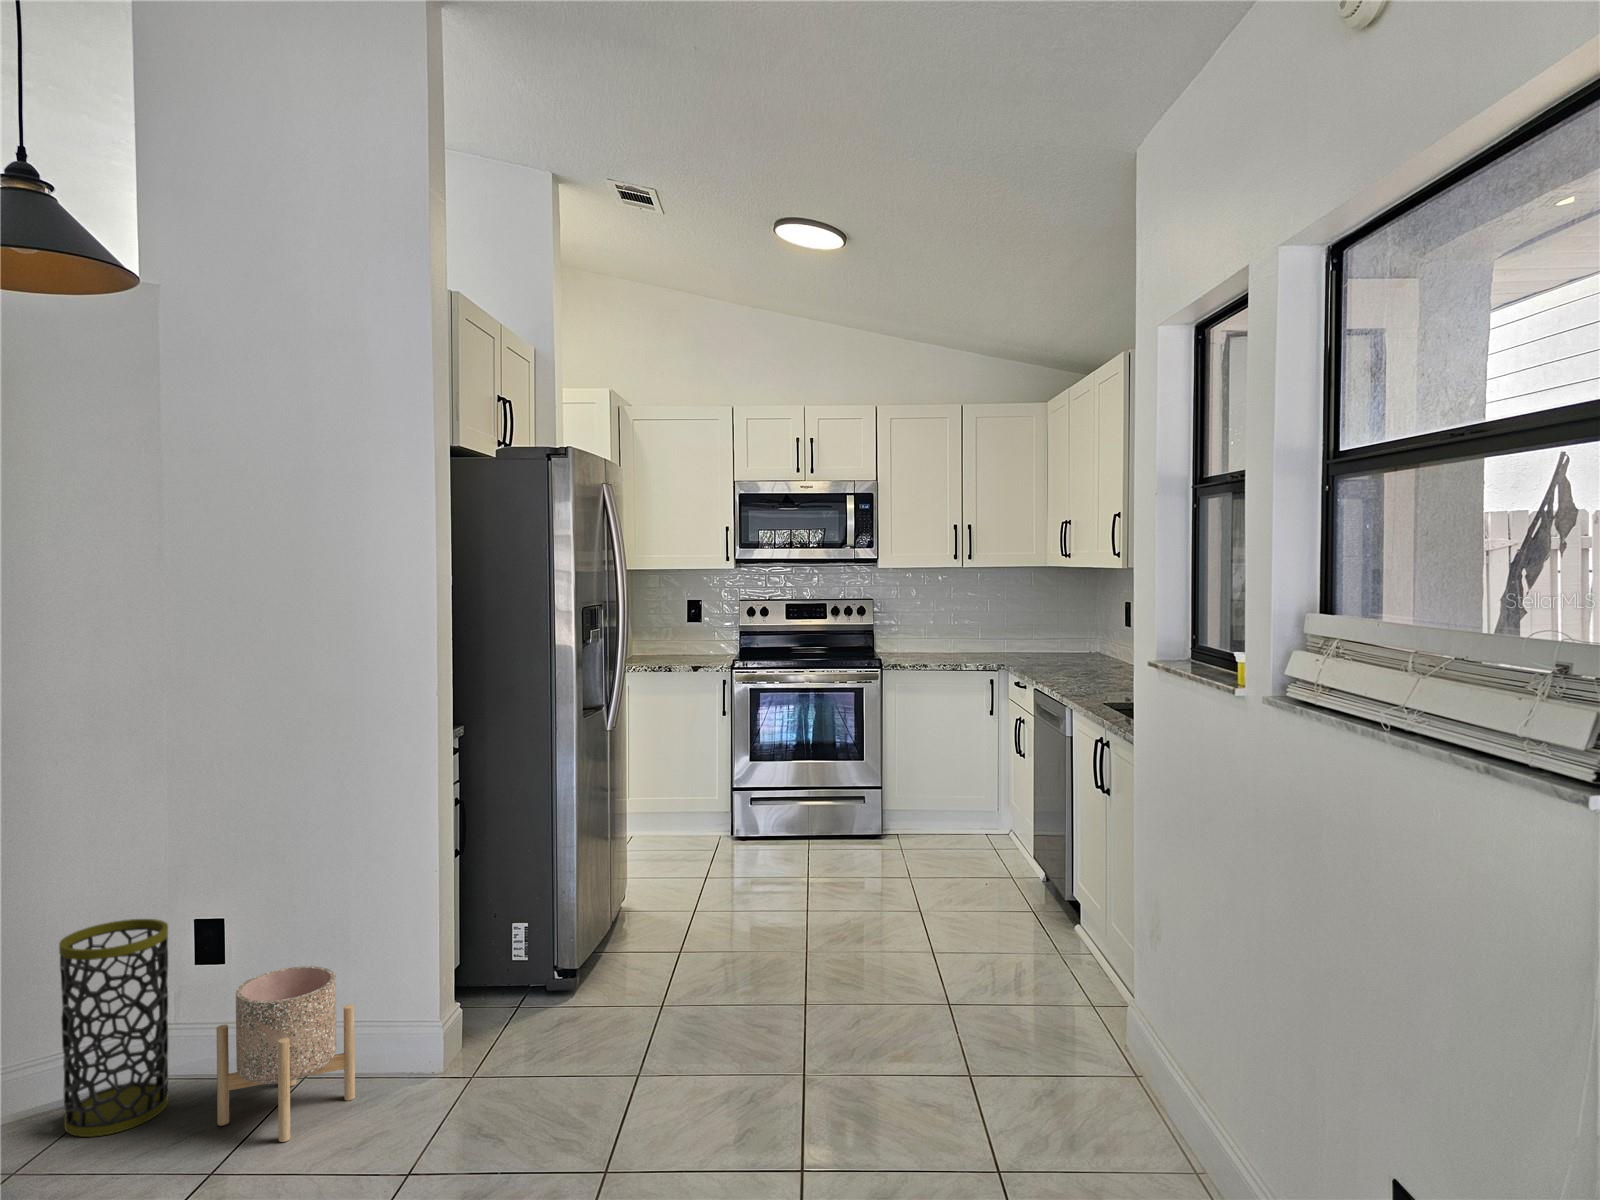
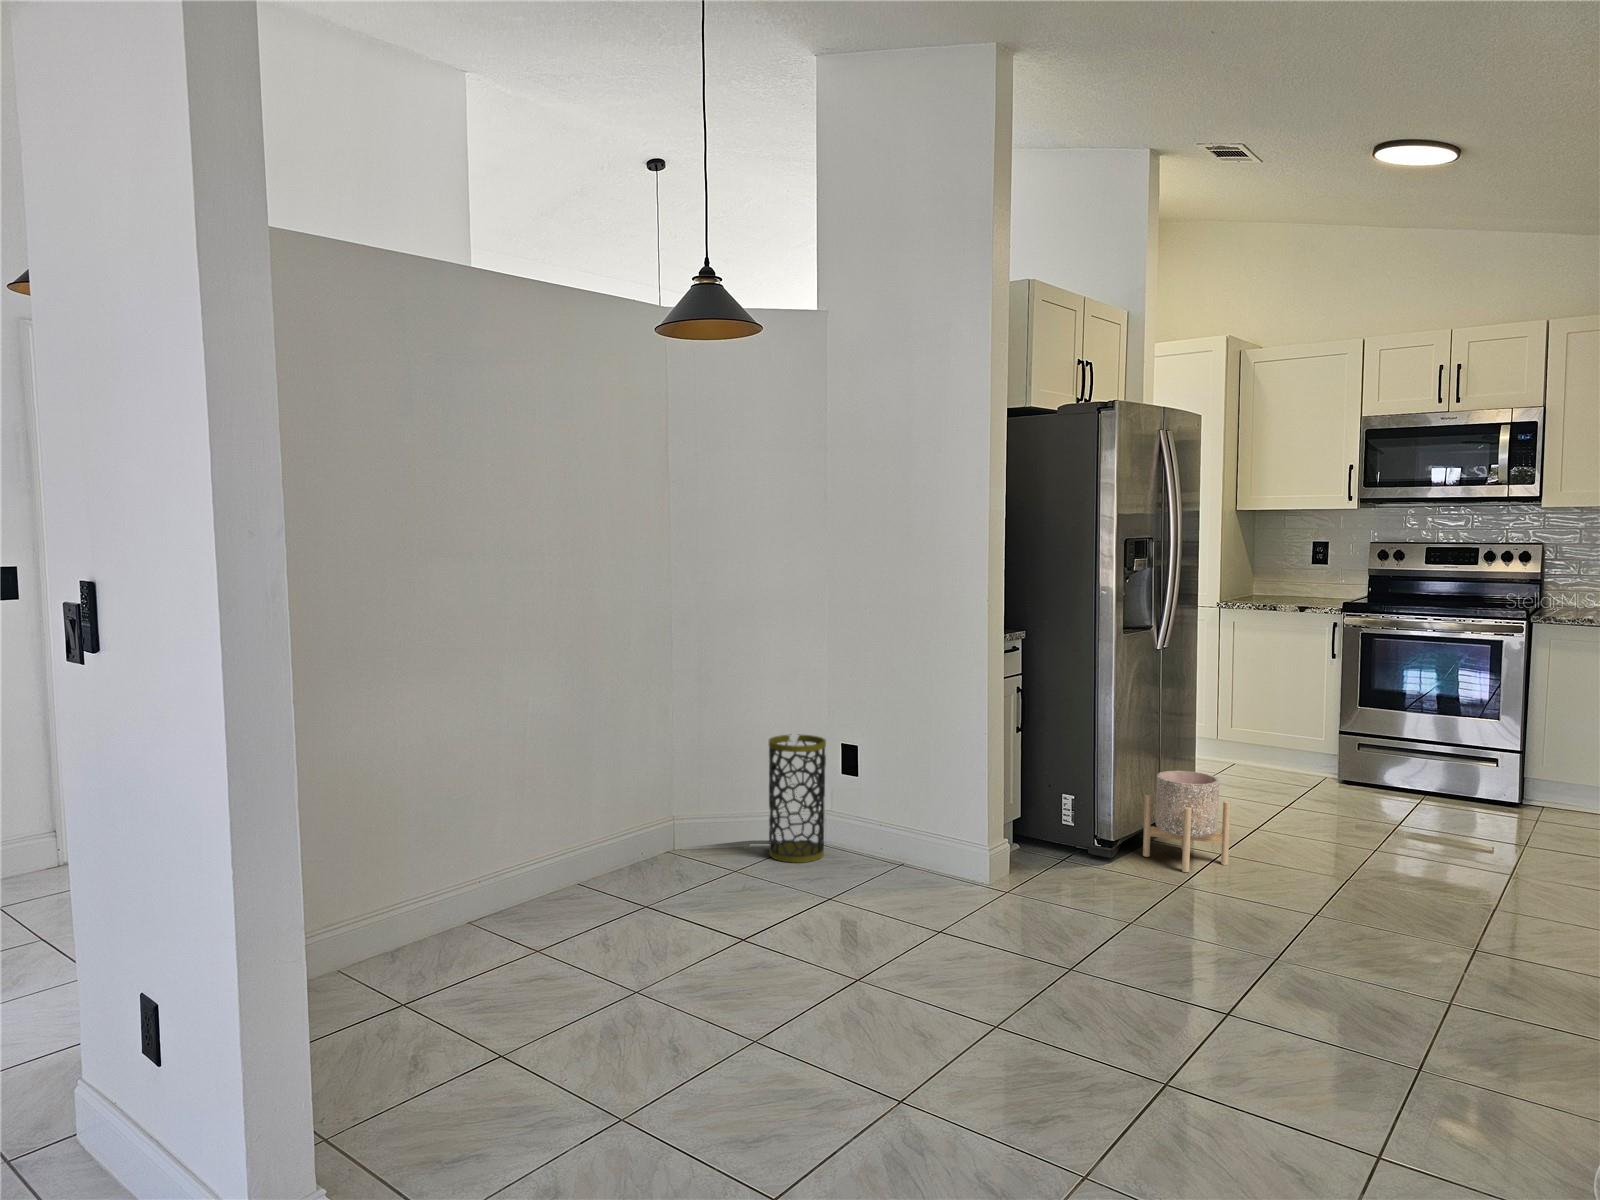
planter: present [216,966,355,1142] -> present [1143,771,1230,872]

